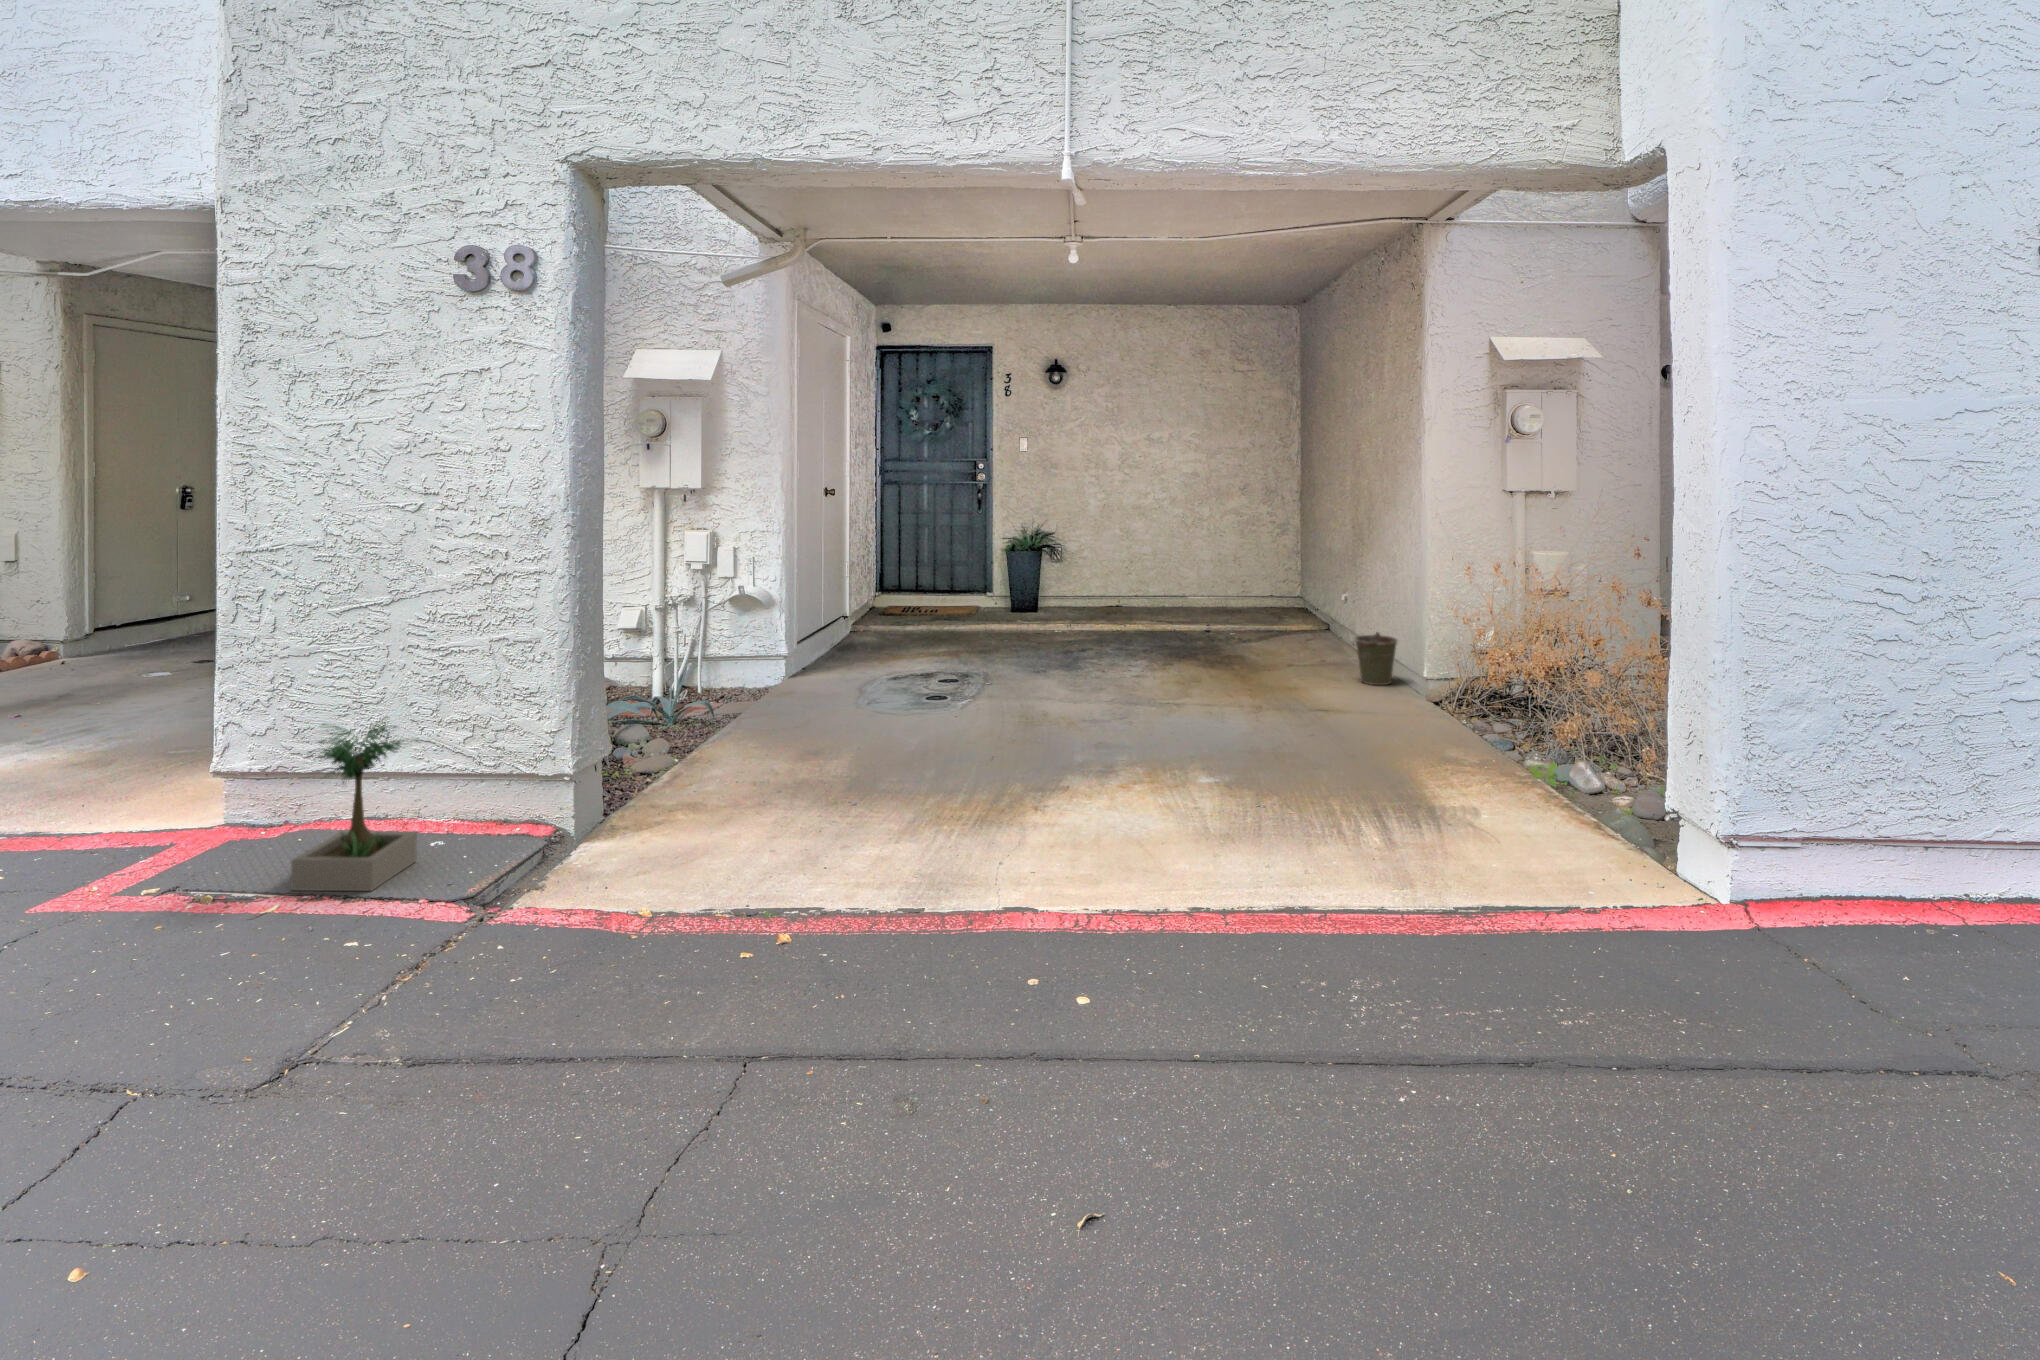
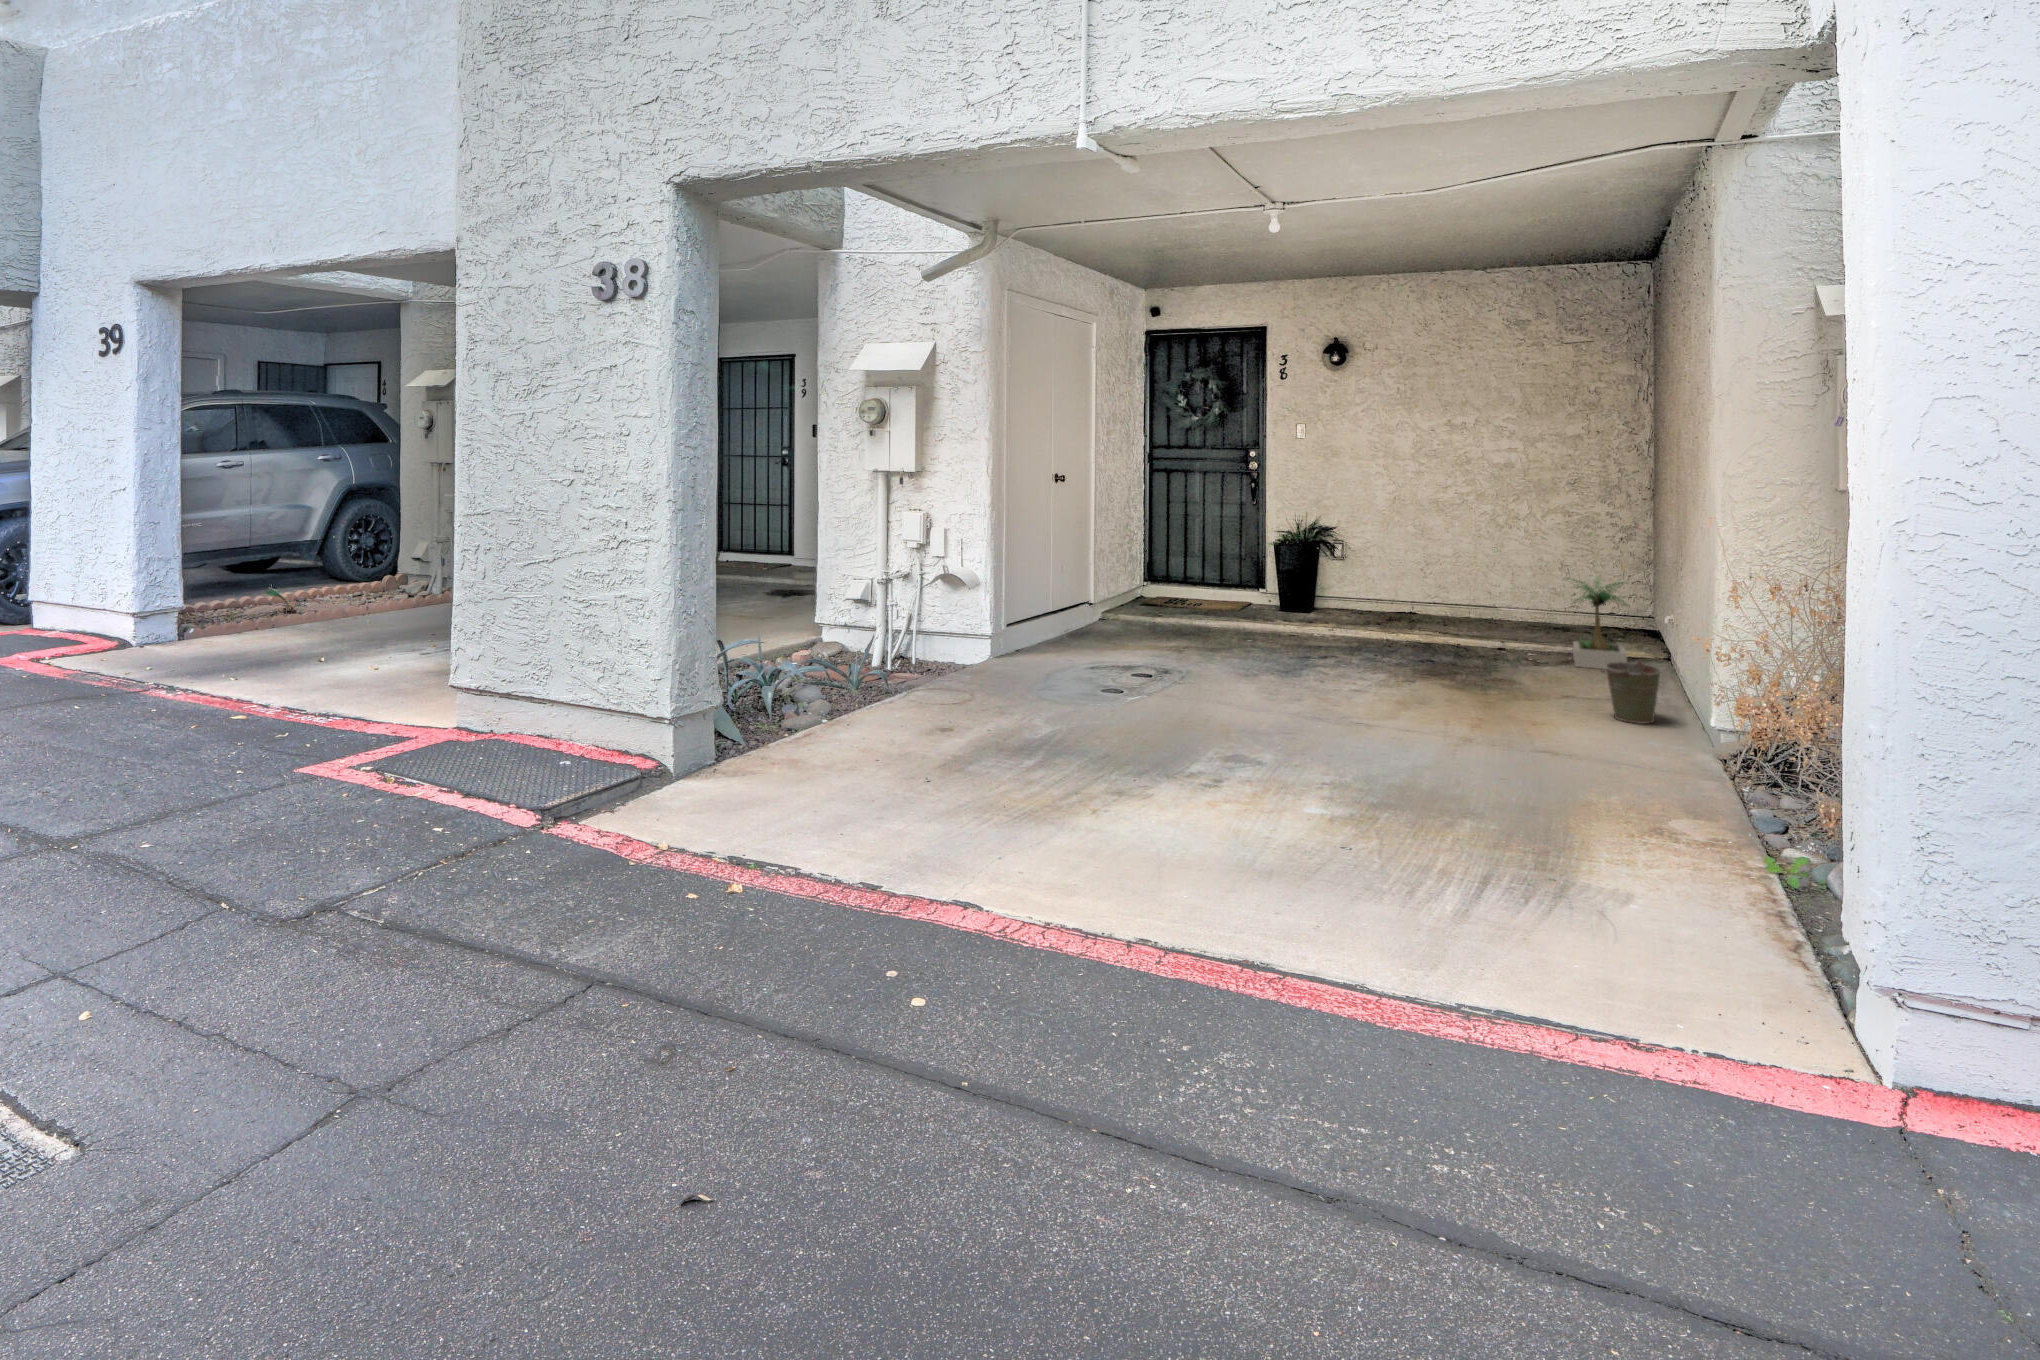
potted plant: present [291,719,419,891] -> present [1566,576,1627,669]

